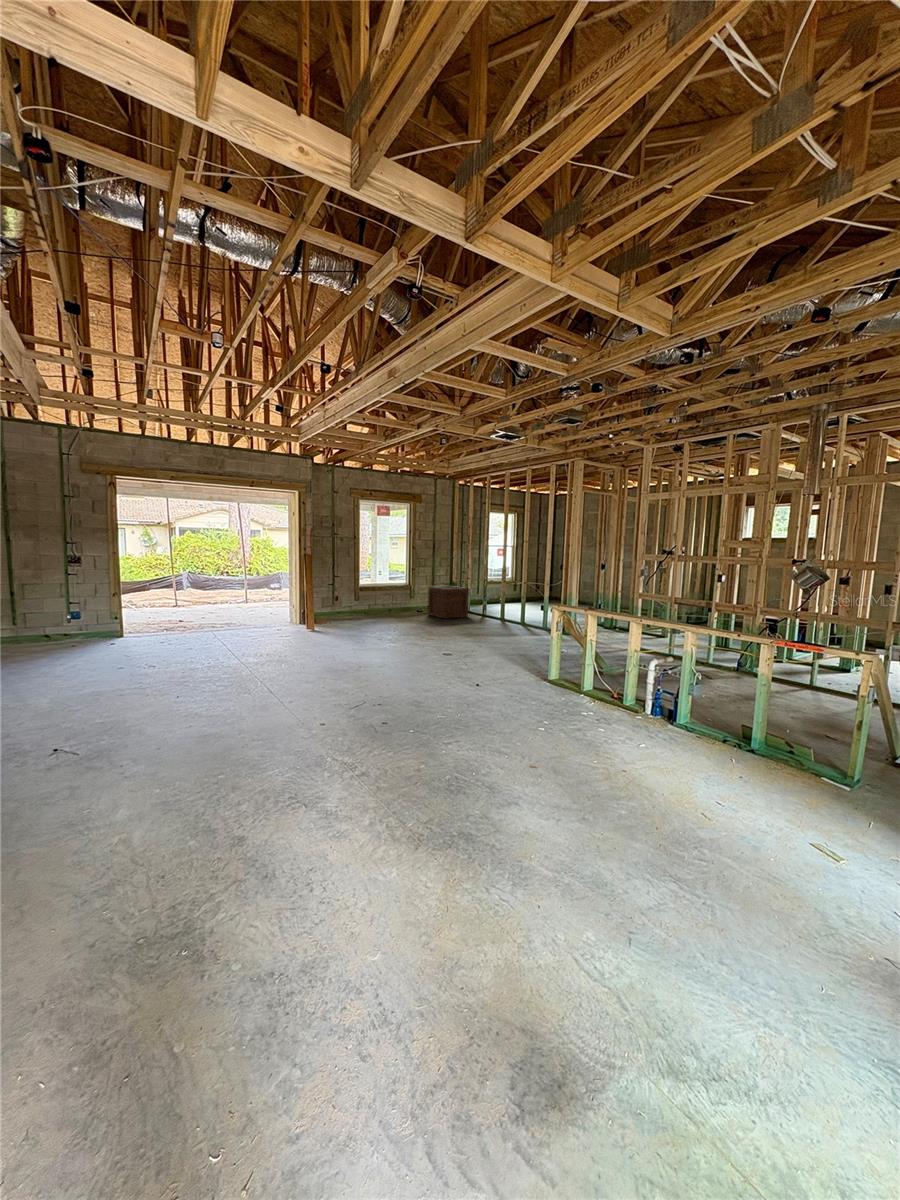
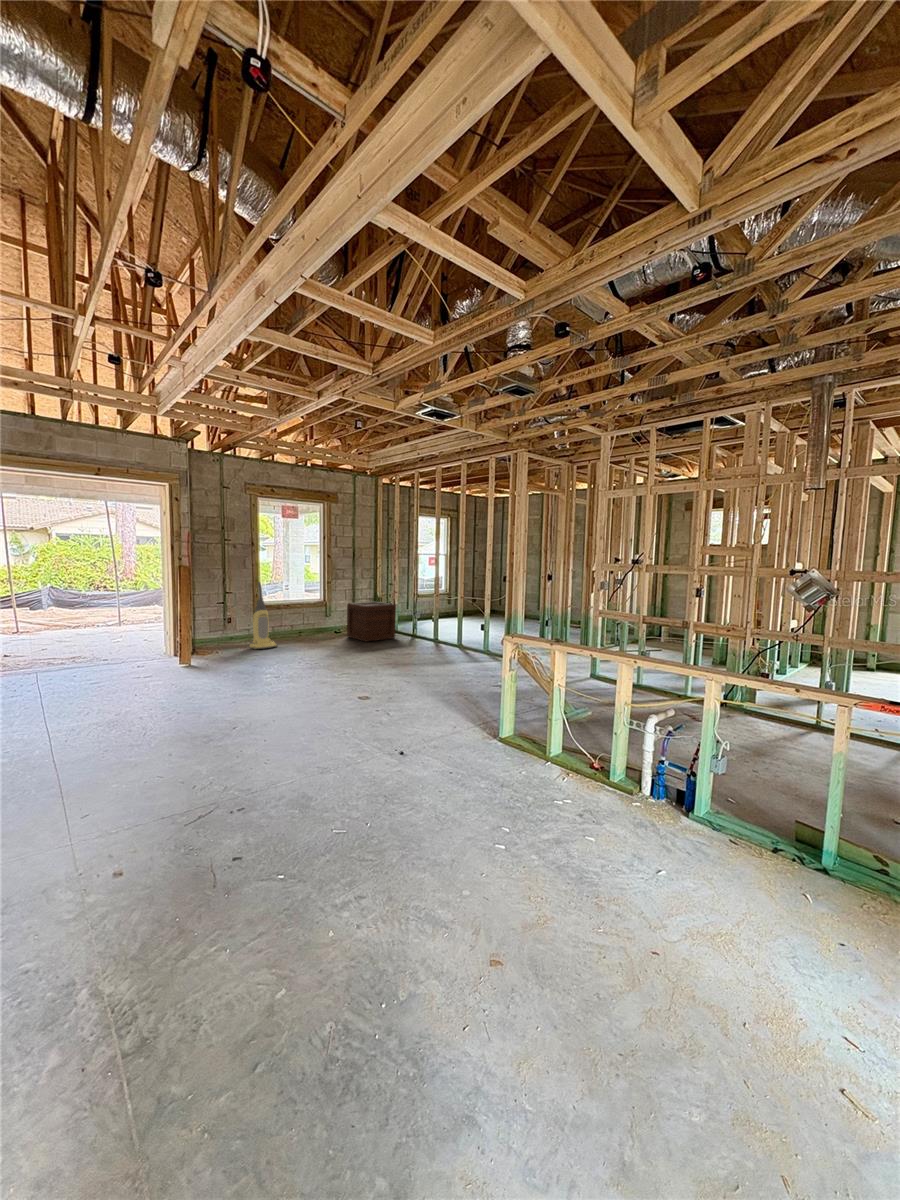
vacuum cleaner: none [353,568,374,622] -> present [249,582,278,649]

